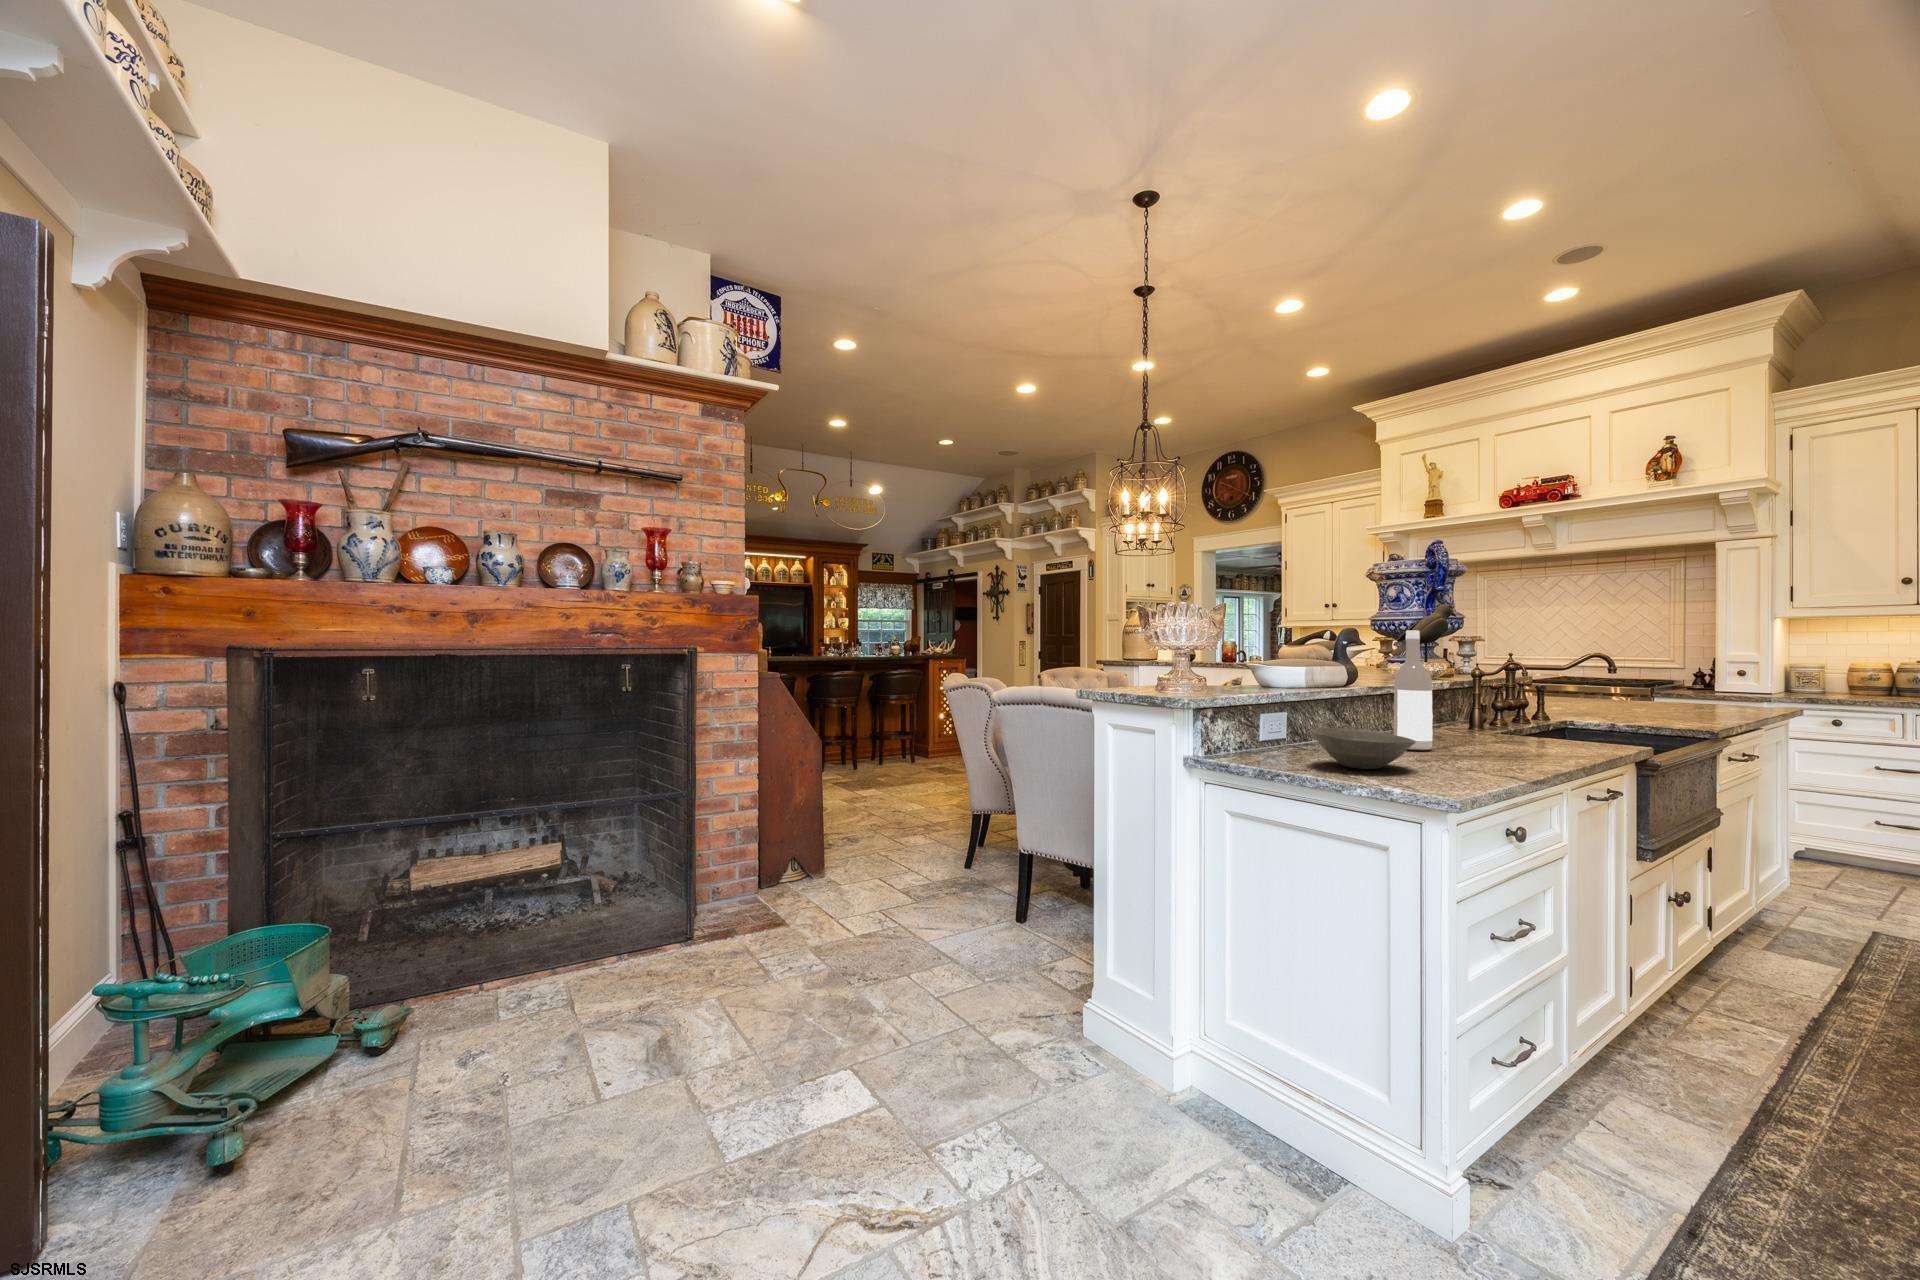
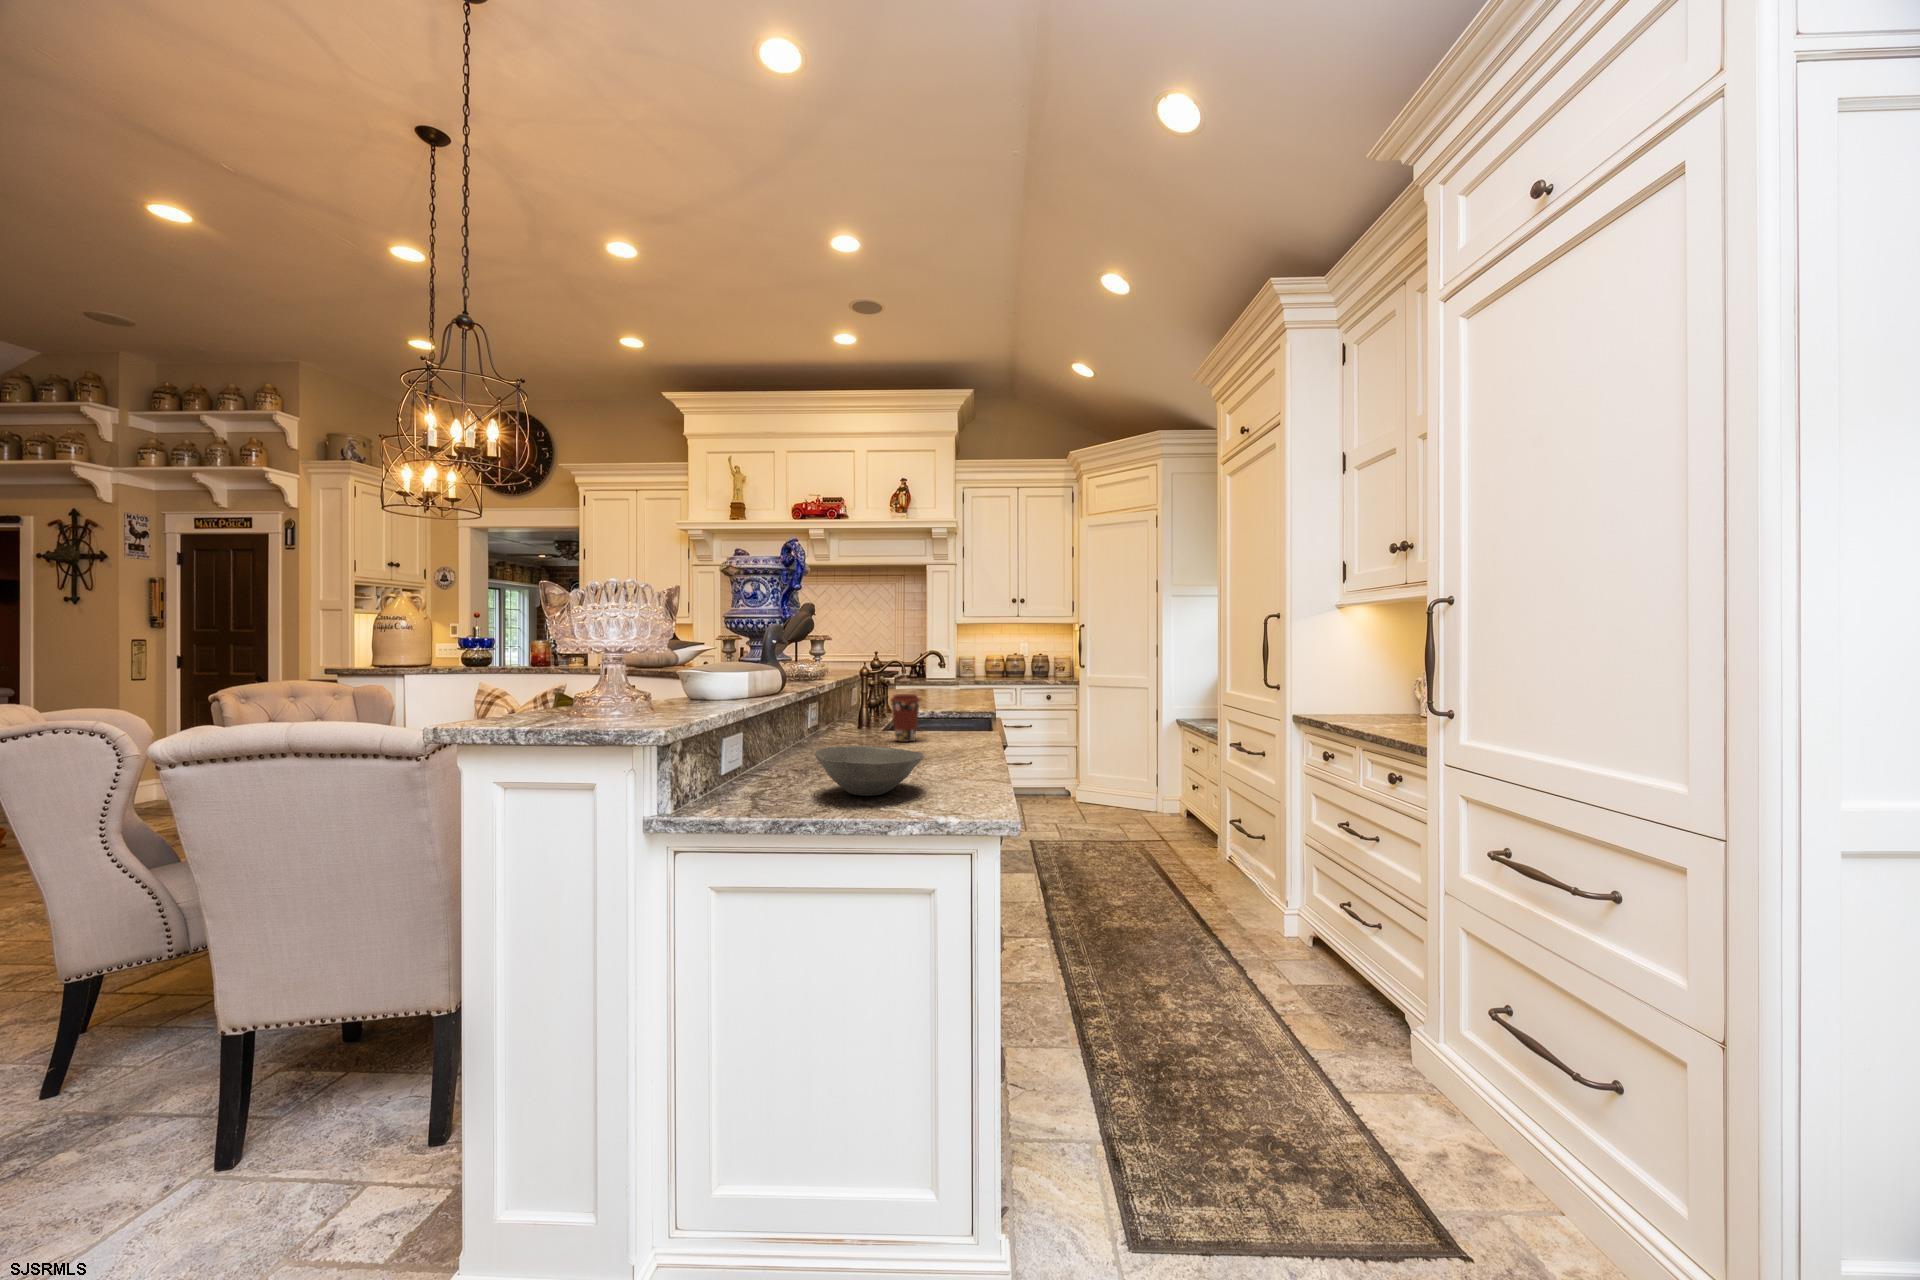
wine bottle: present [1394,630,1433,750] -> none [846,628,881,758]
coffee cup: none [1467,698,1506,746] -> present [891,694,920,742]

